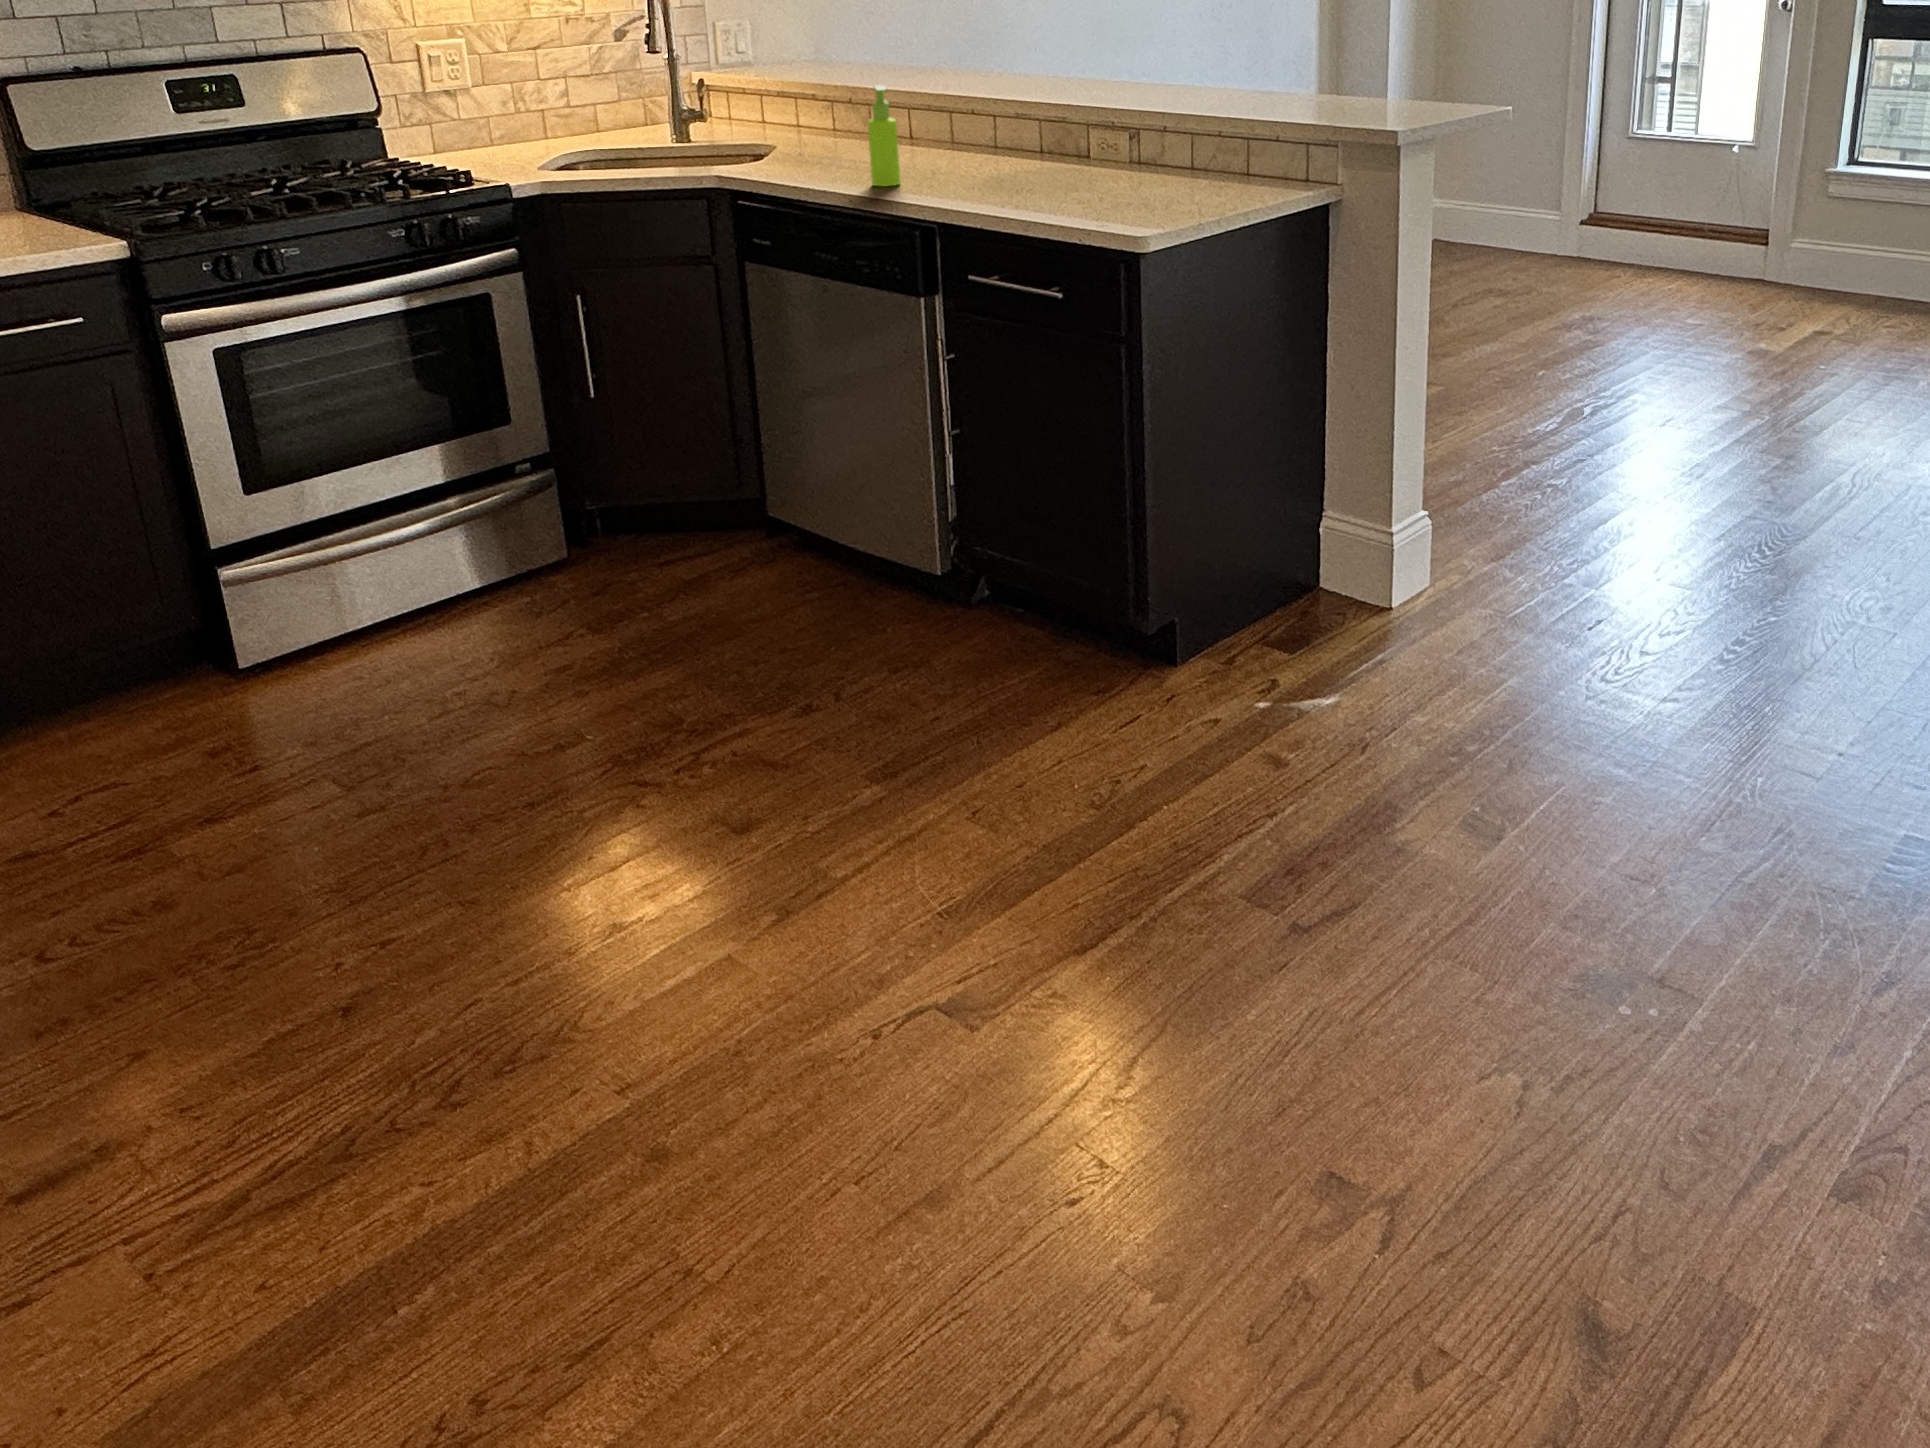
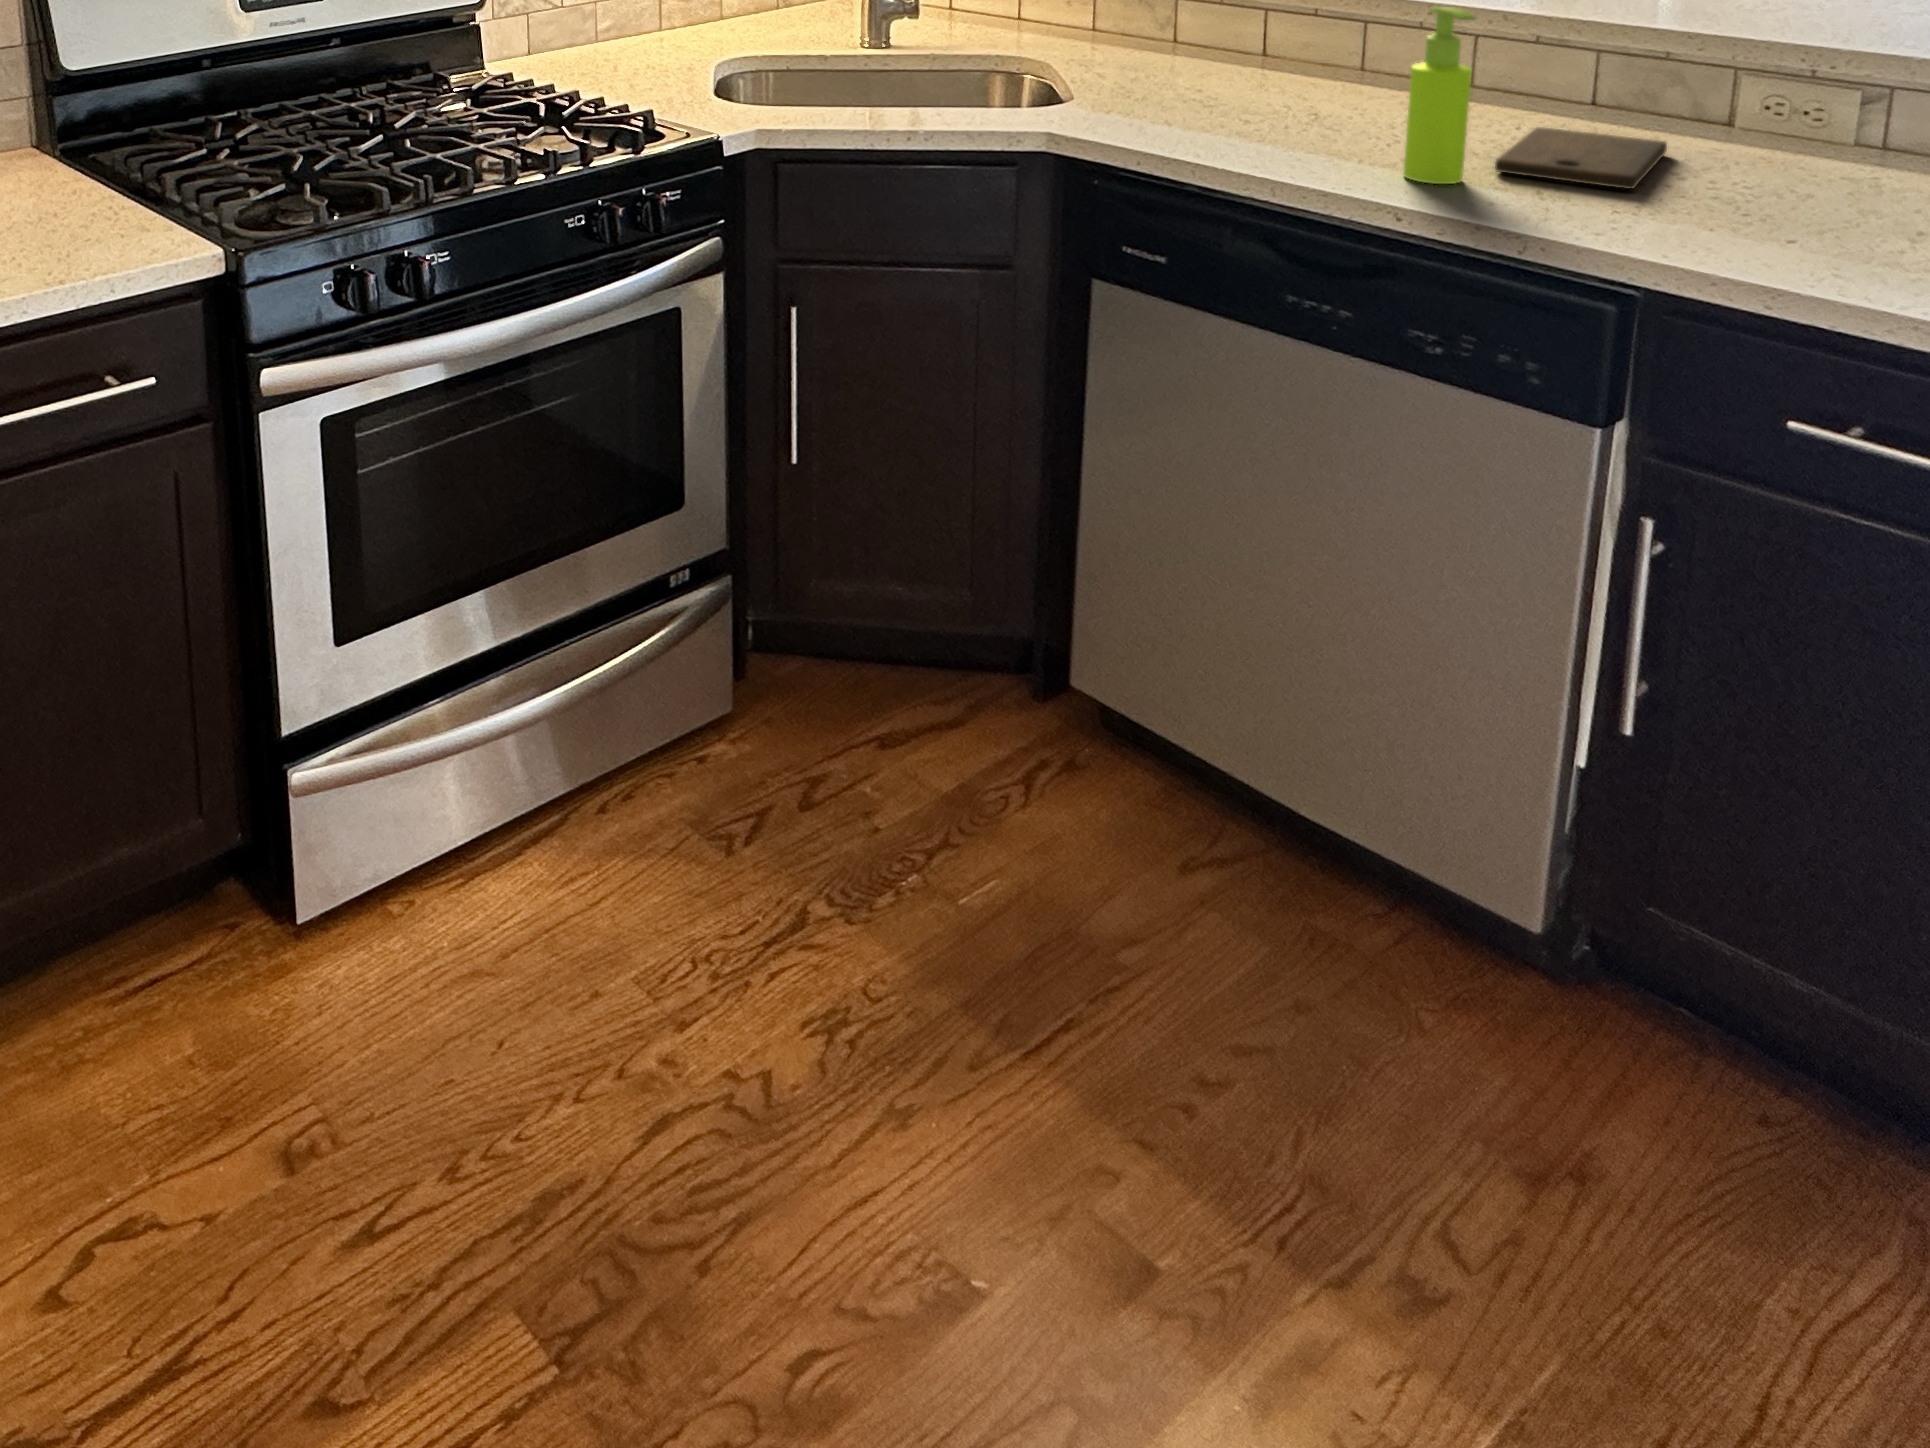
cutting board: none [923,160,1030,184] -> present [1495,127,1667,189]

